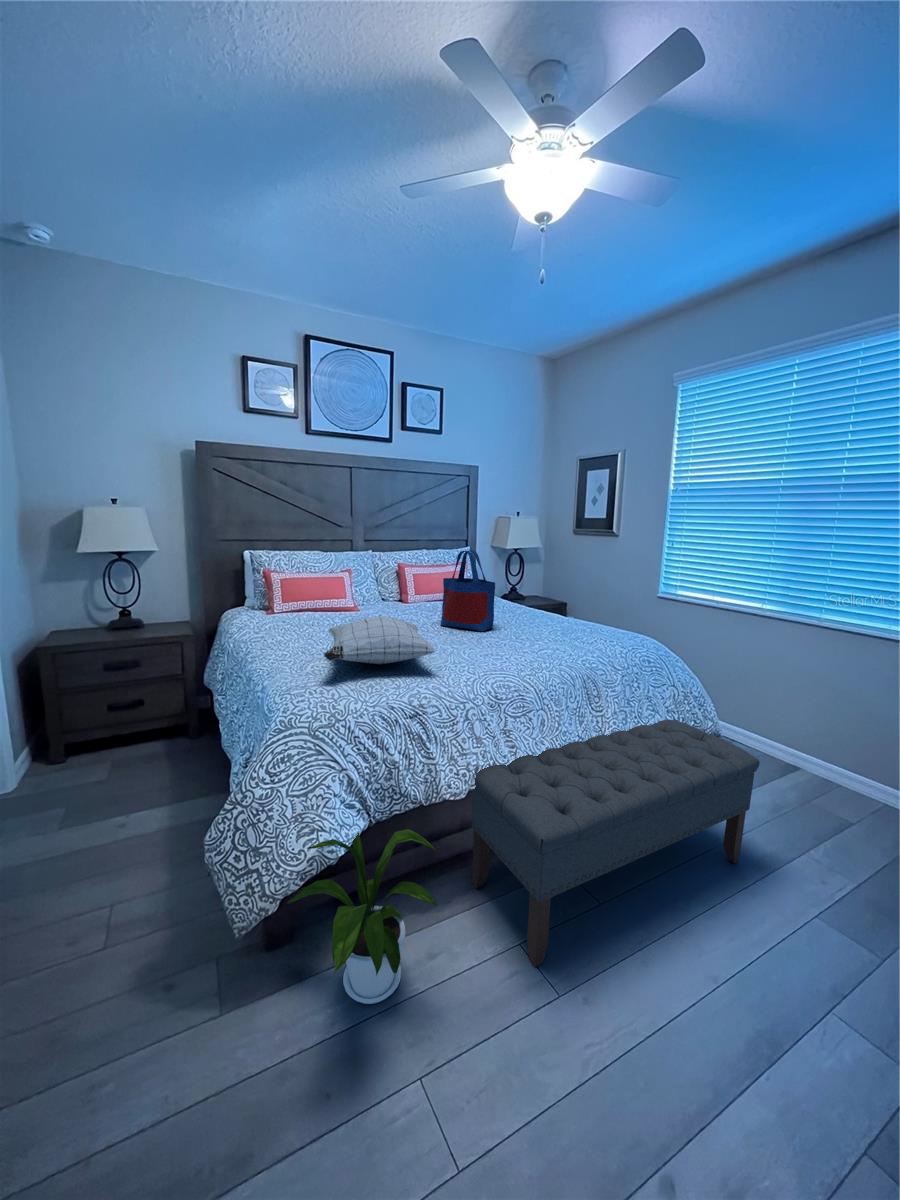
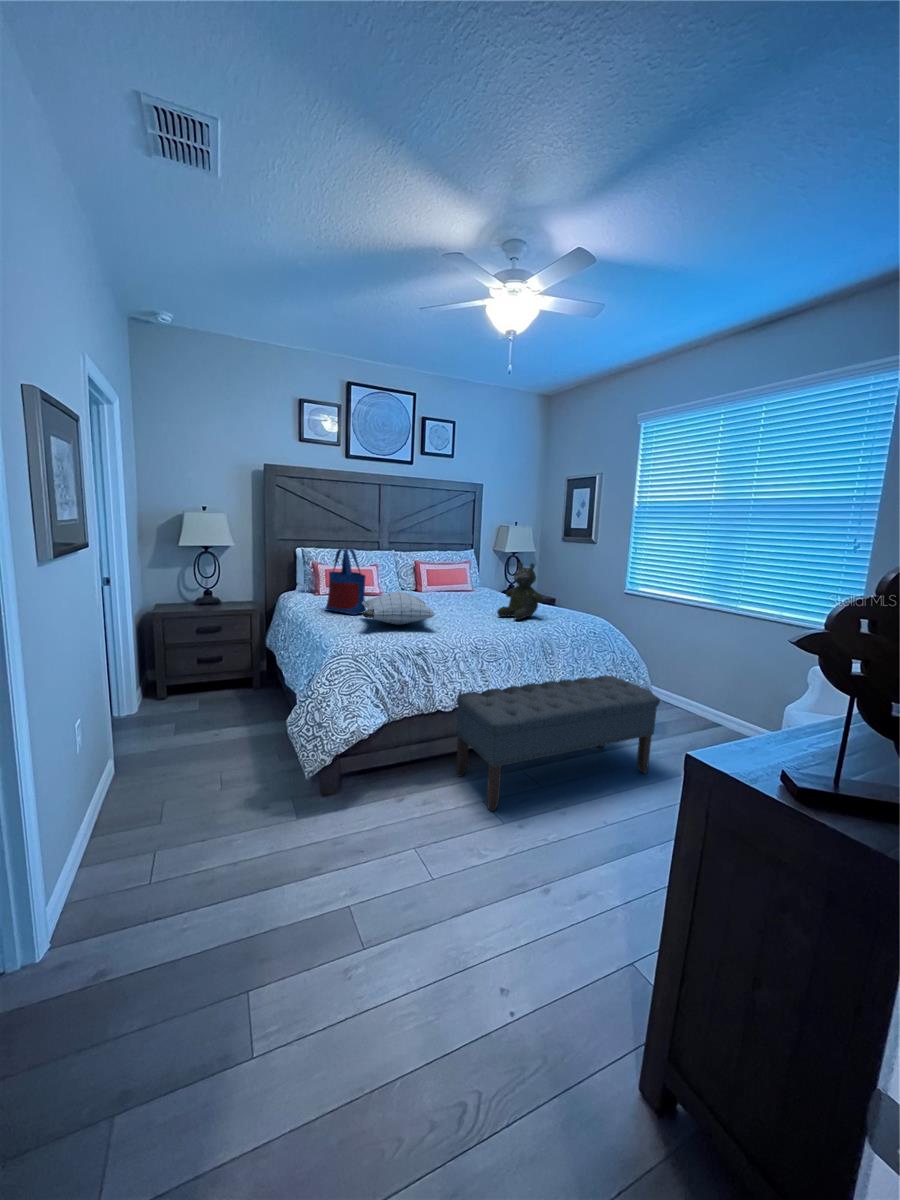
tote bag: present [441,550,495,631] -> present [325,549,366,615]
teddy bear: none [515,565,579,646] -> present [497,562,543,620]
house plant: present [287,829,438,1004] -> none [336,715,431,820]

